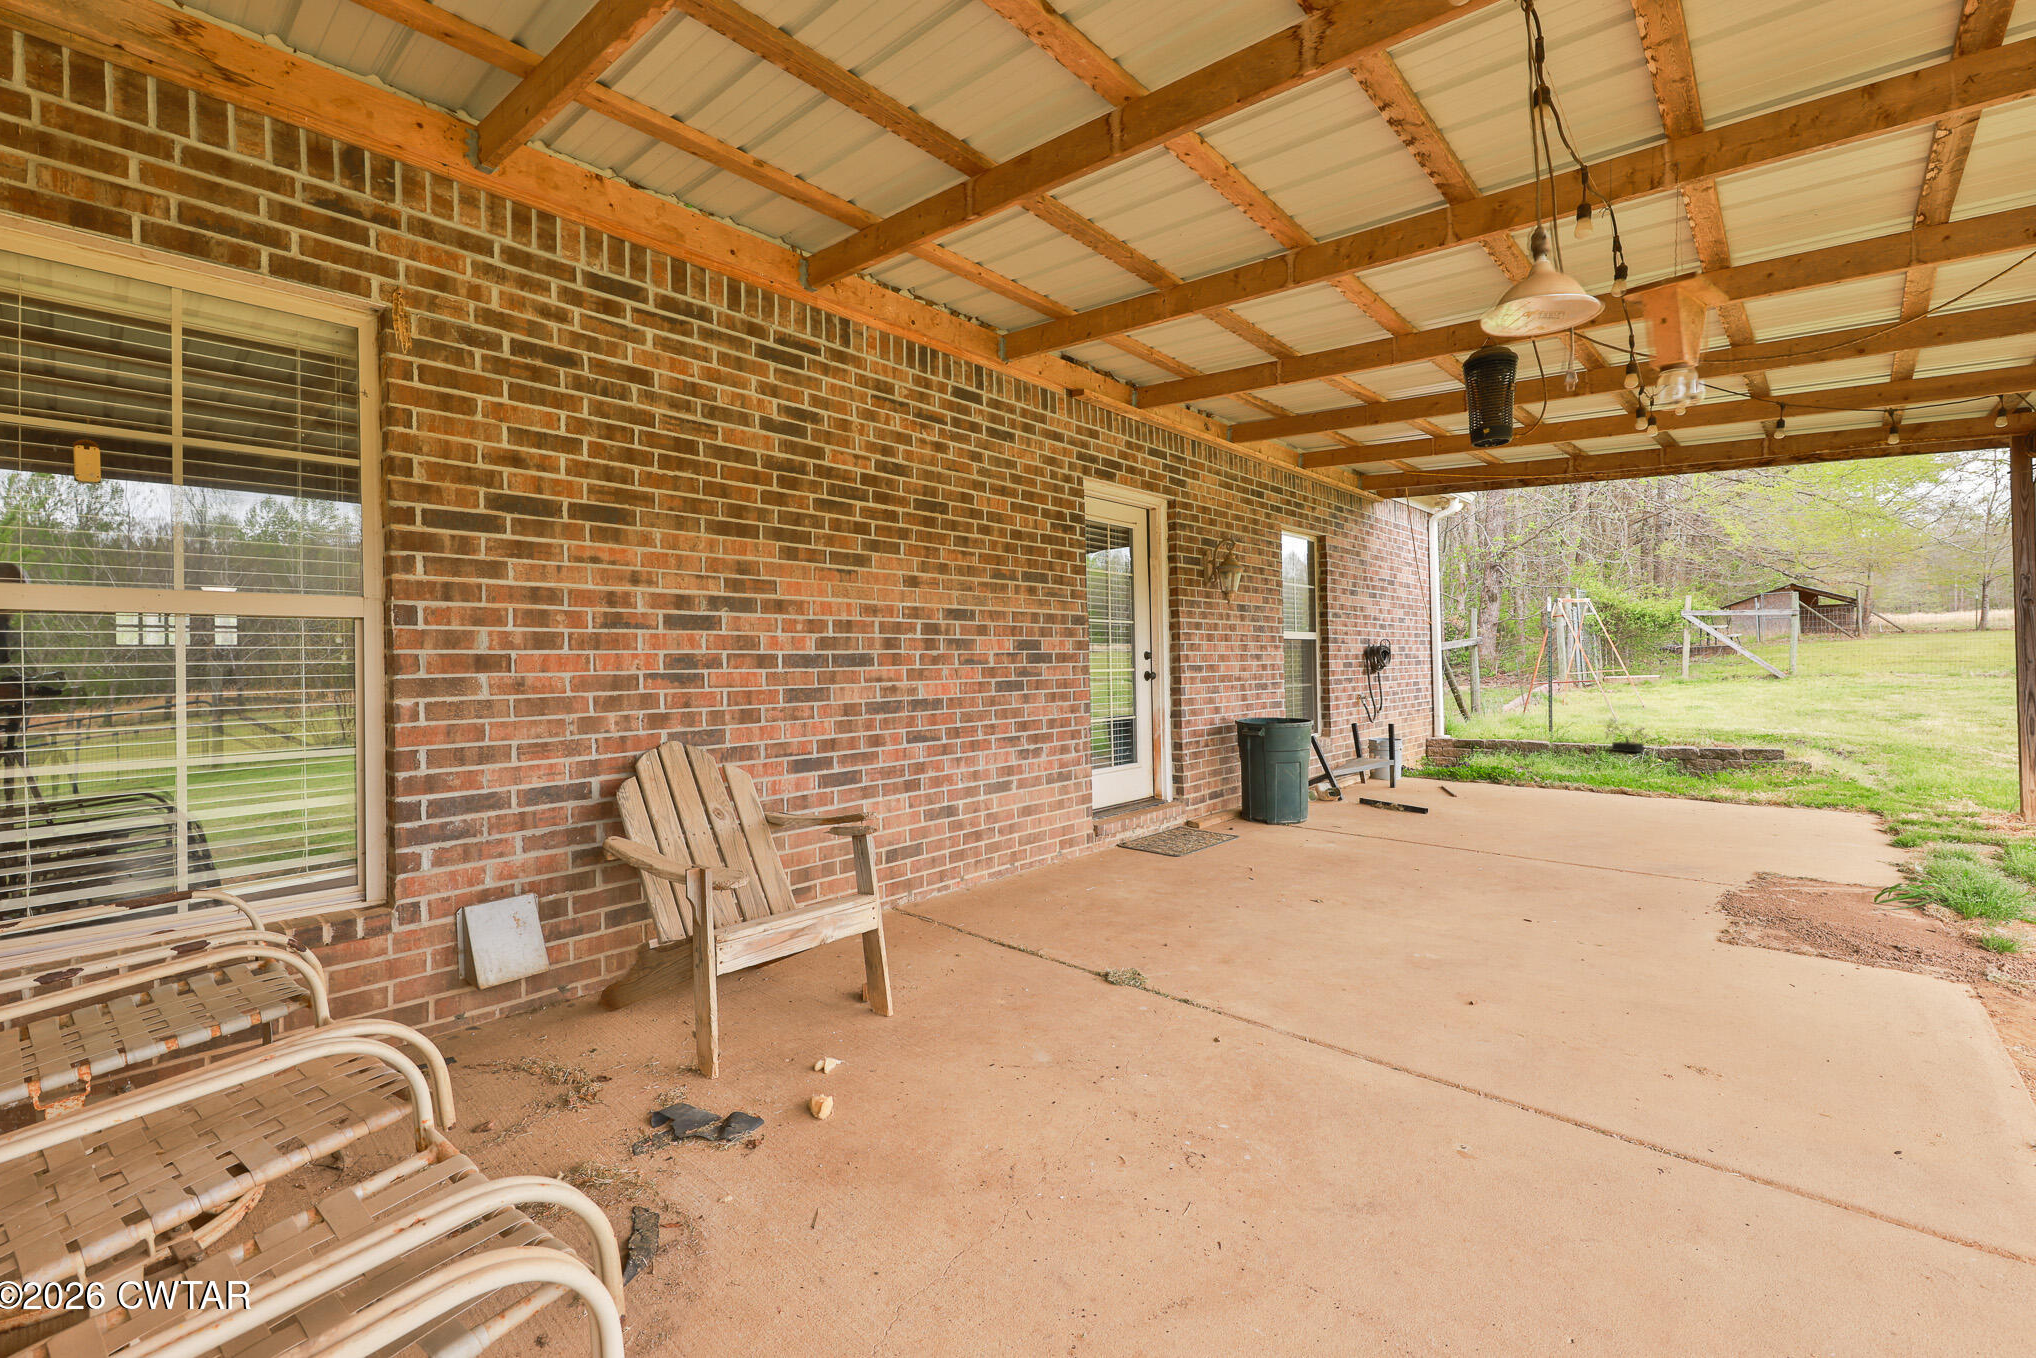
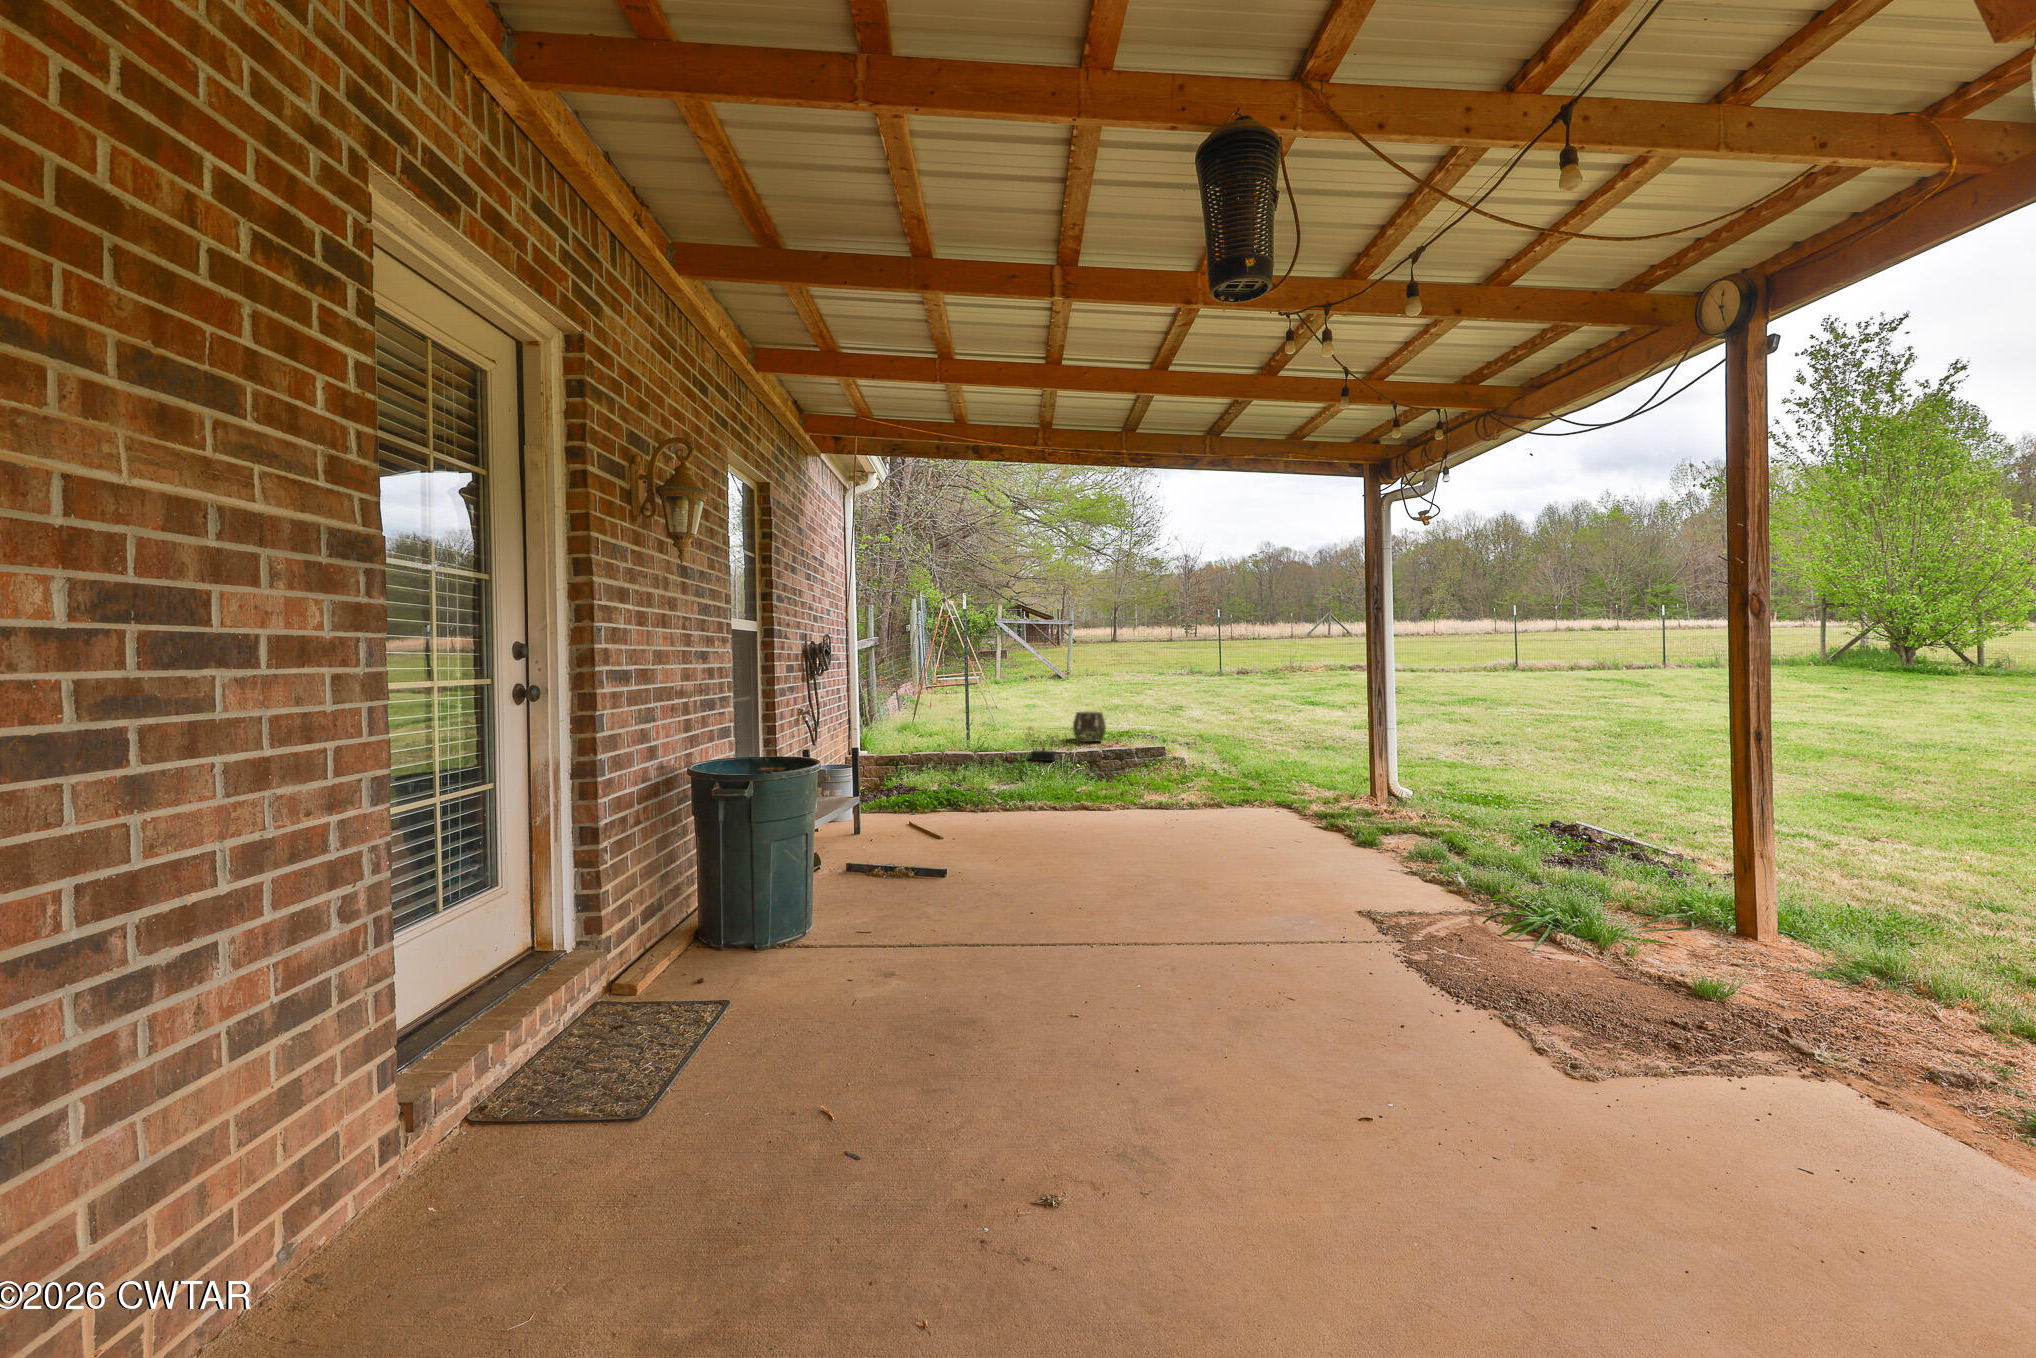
woven basket: none [1696,709,1742,740] -> present [1073,712,1106,742]

